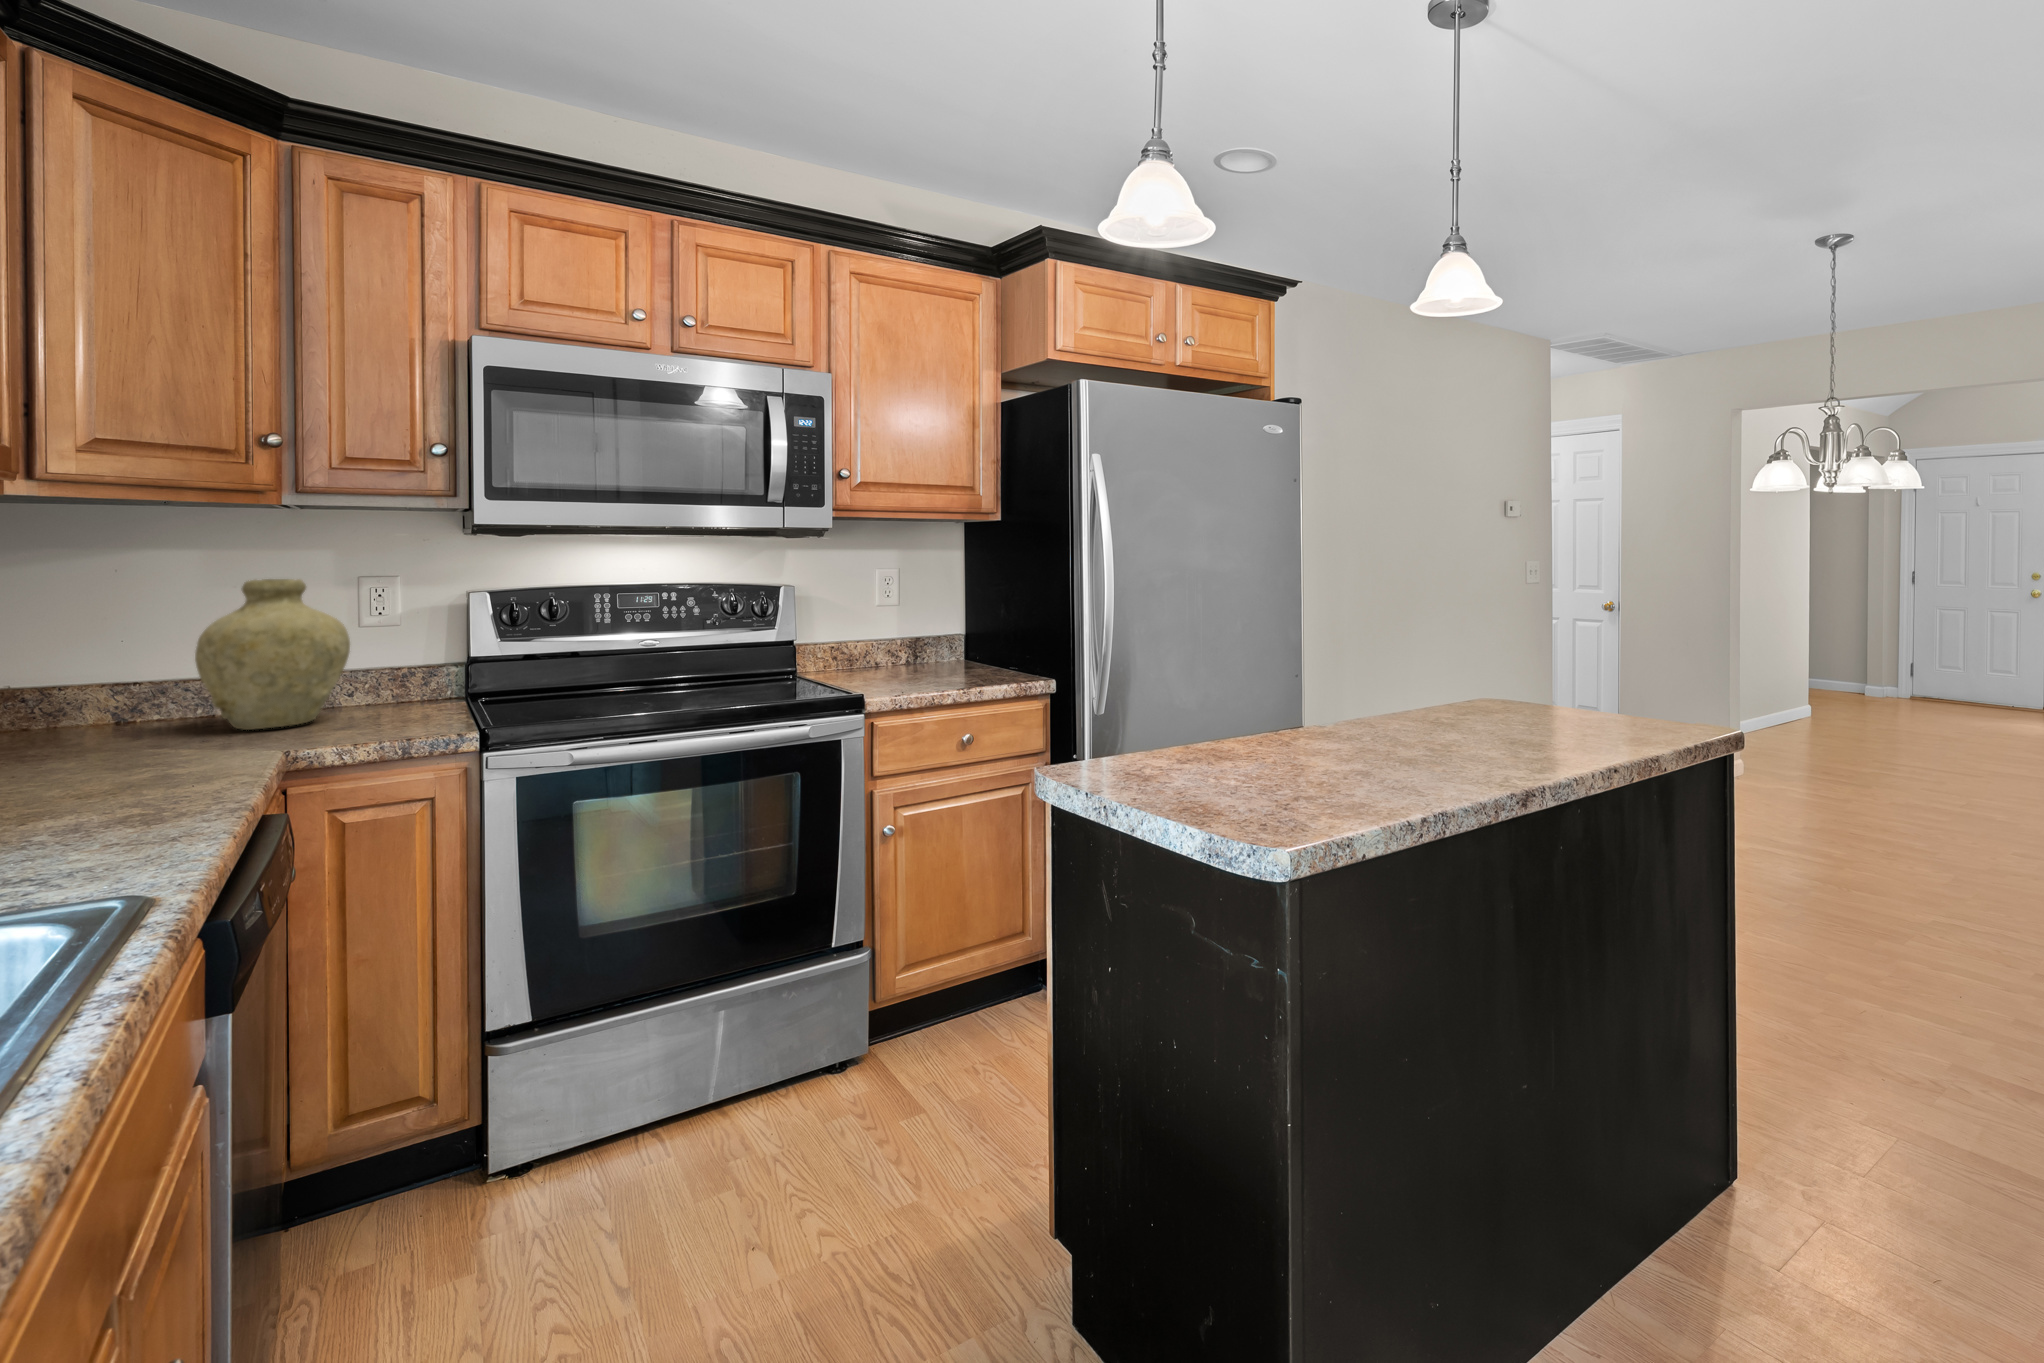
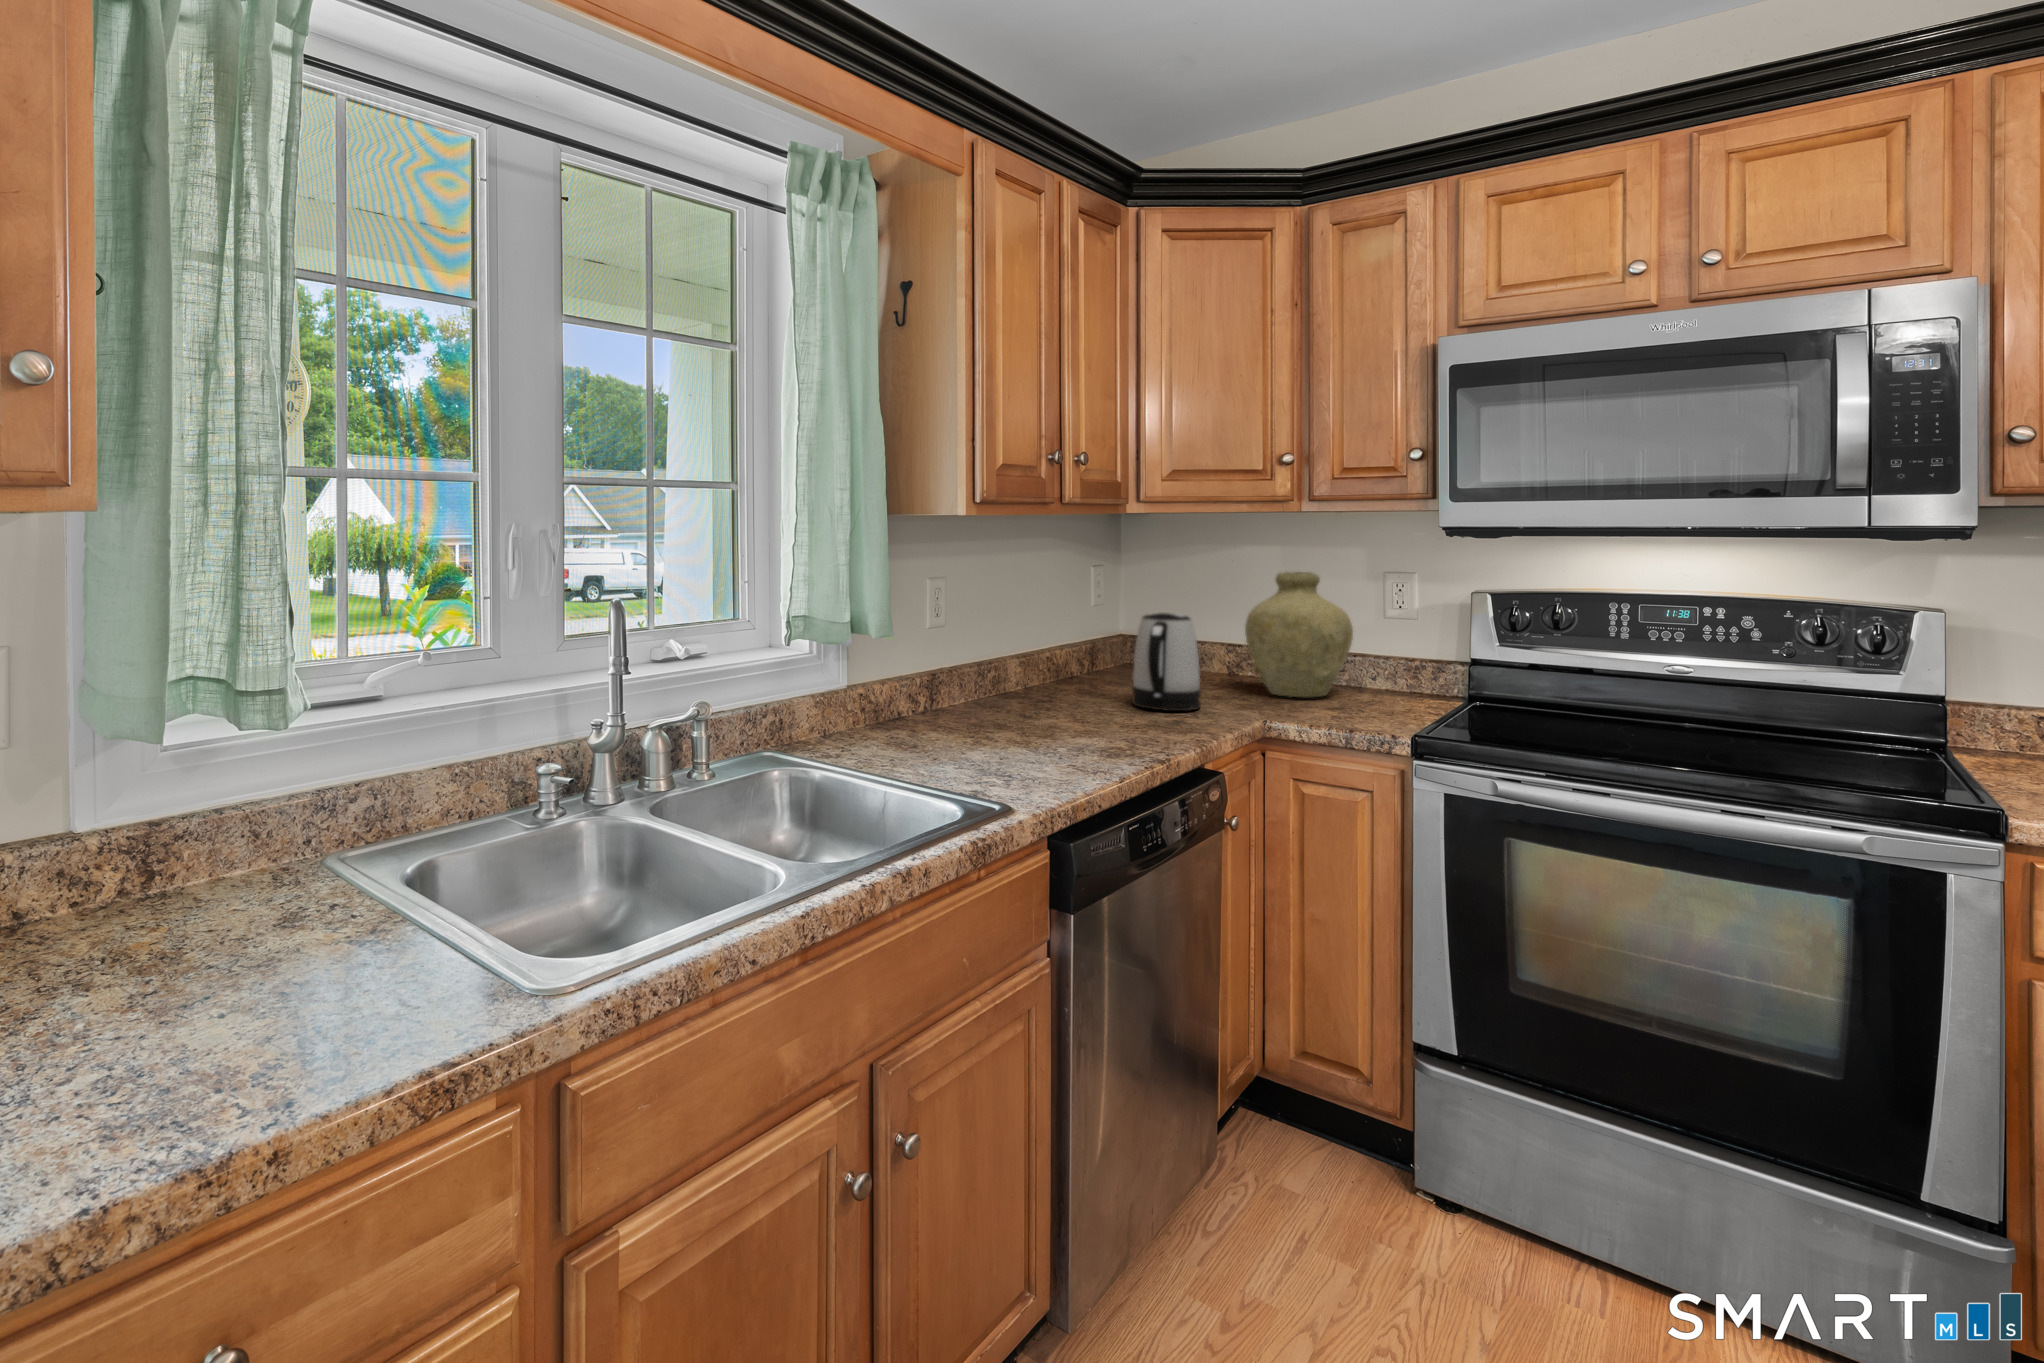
kettle: none [56,638,183,776] -> present [1132,612,1201,711]

